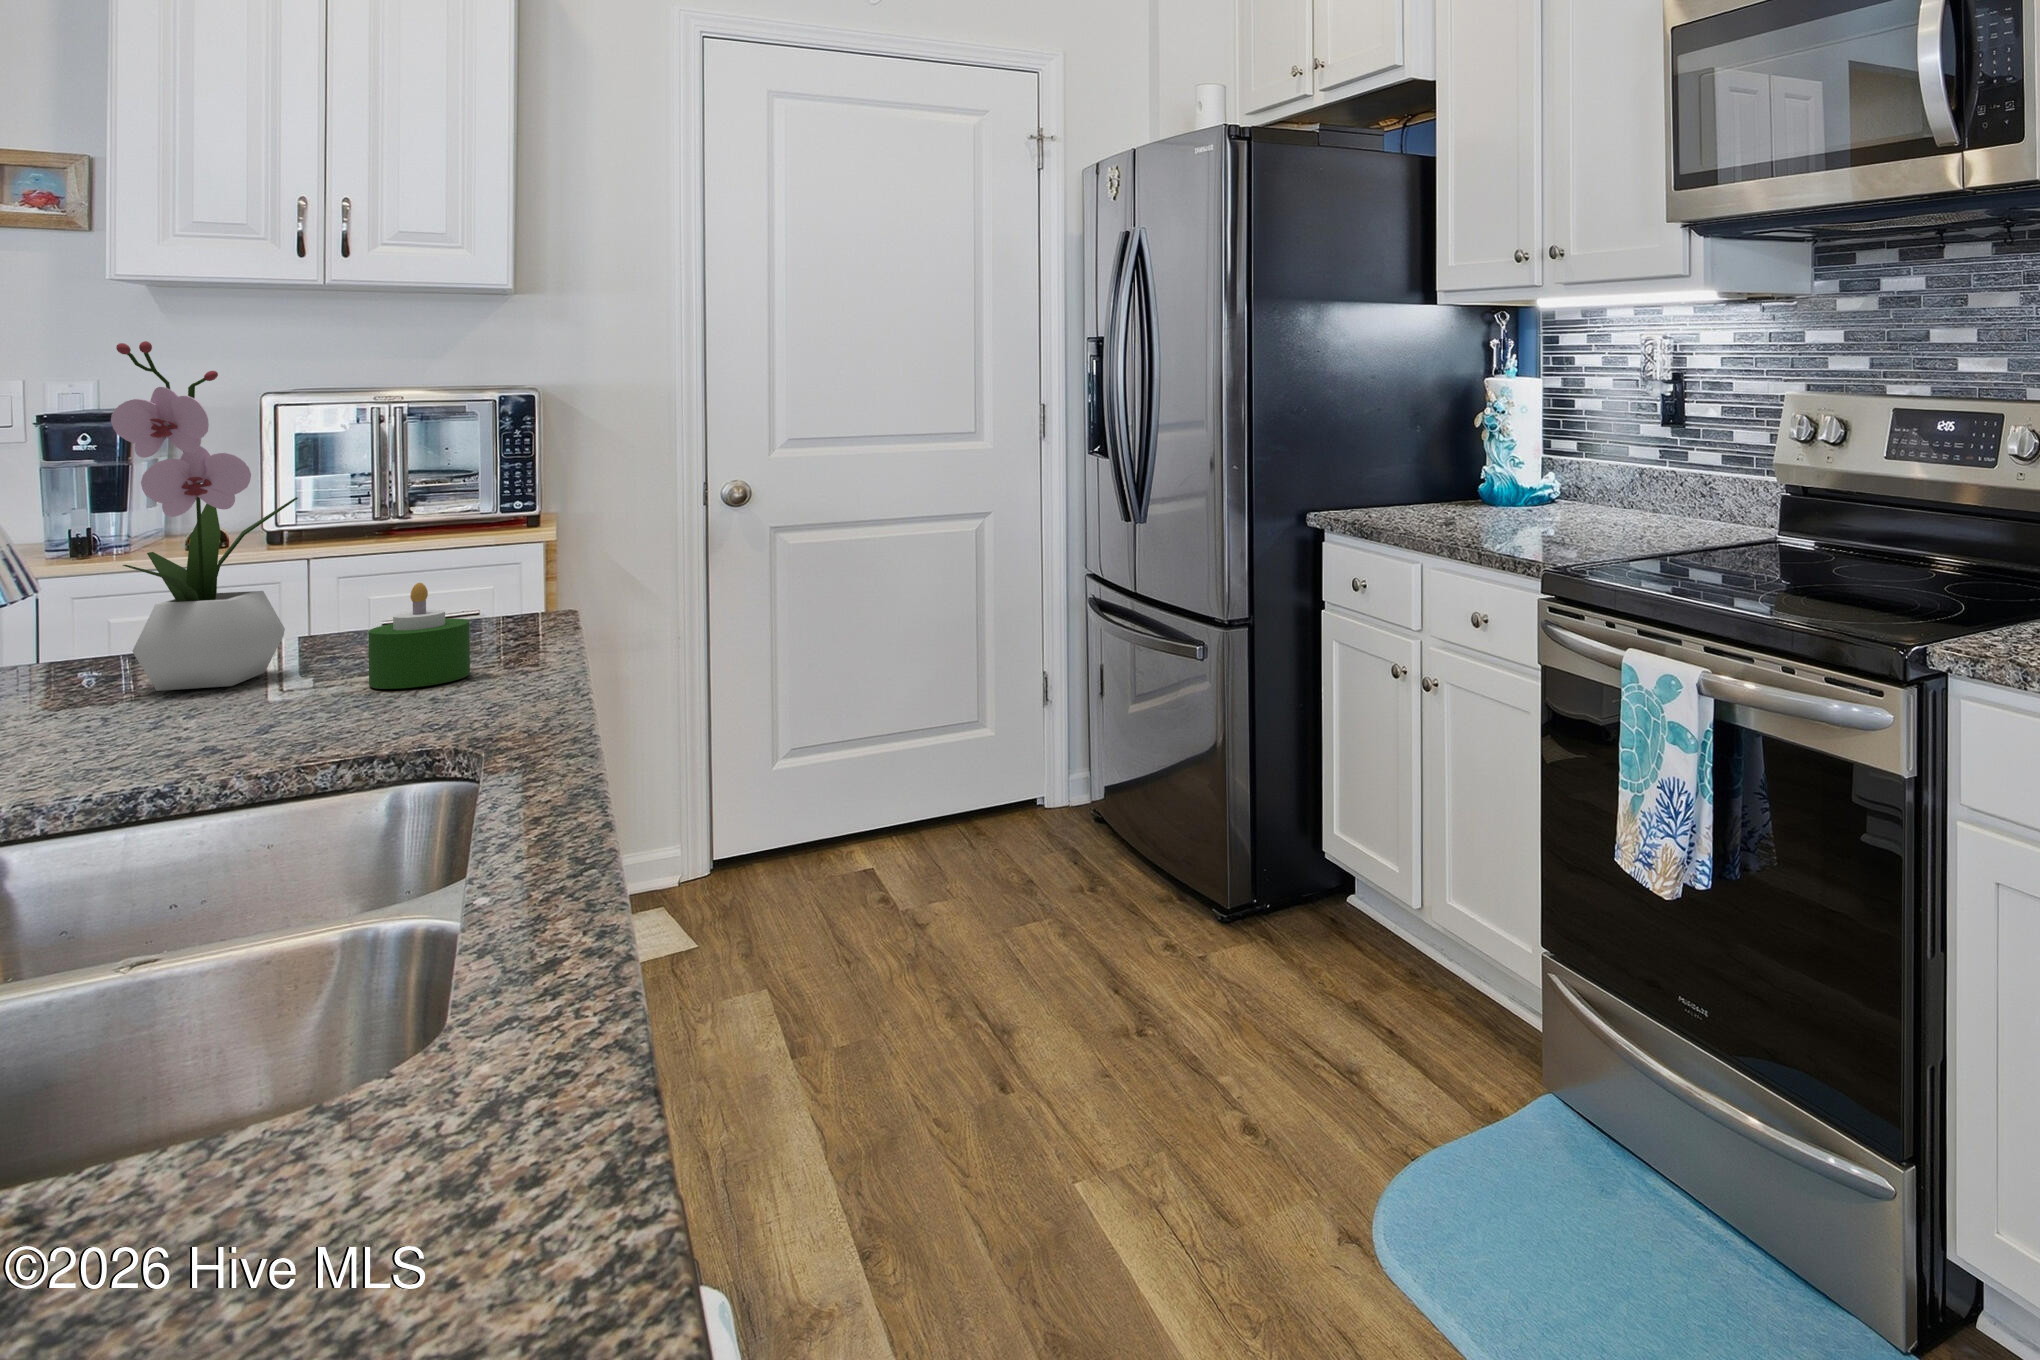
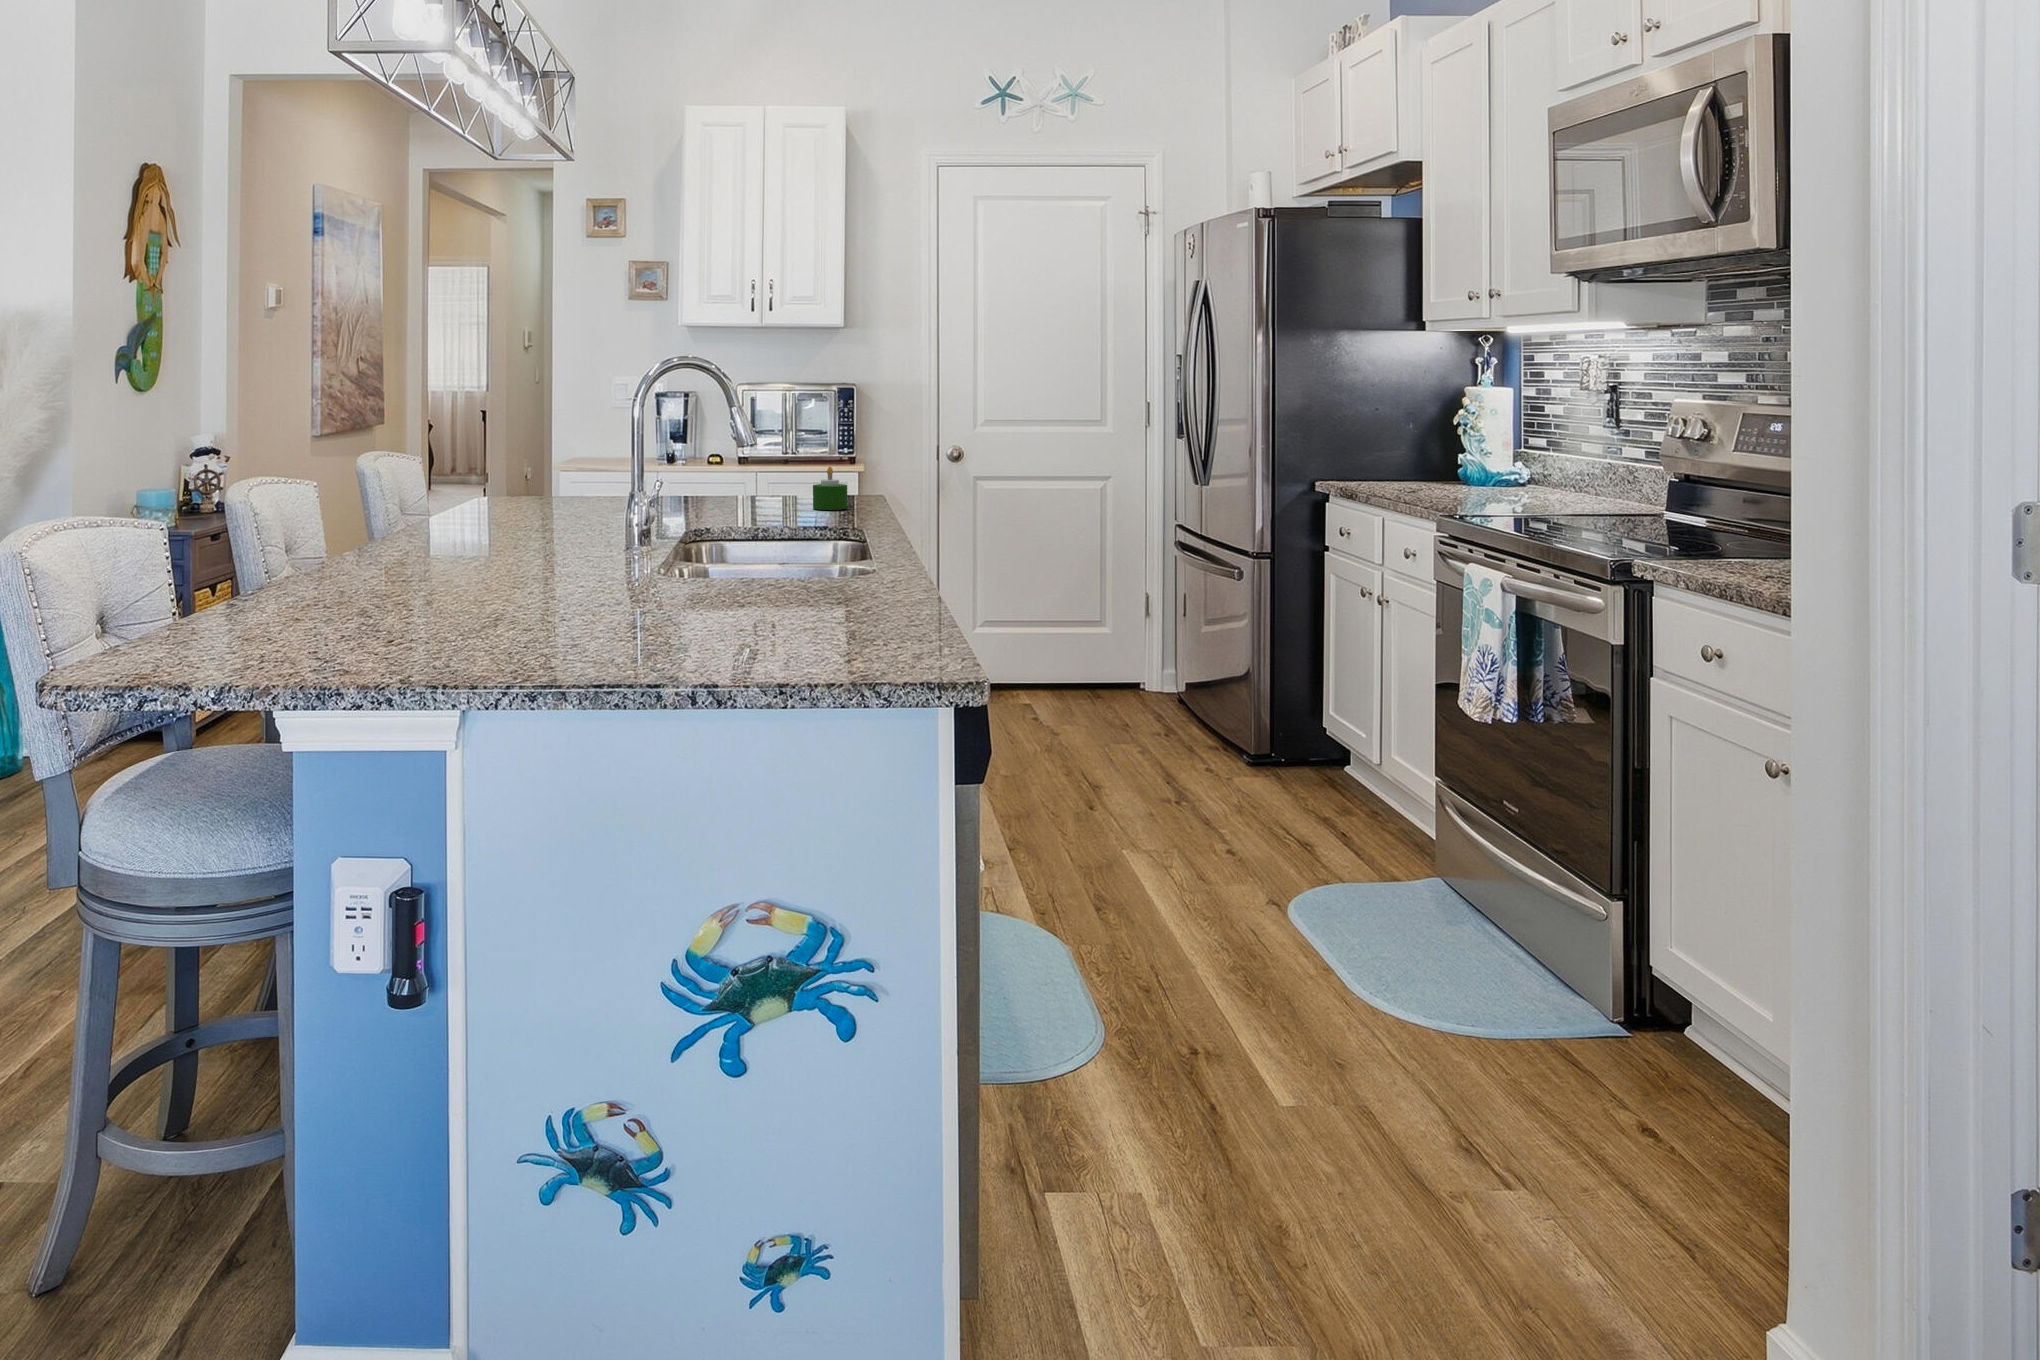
flower arrangement: present [111,341,298,691] -> none [732,362,785,505]

